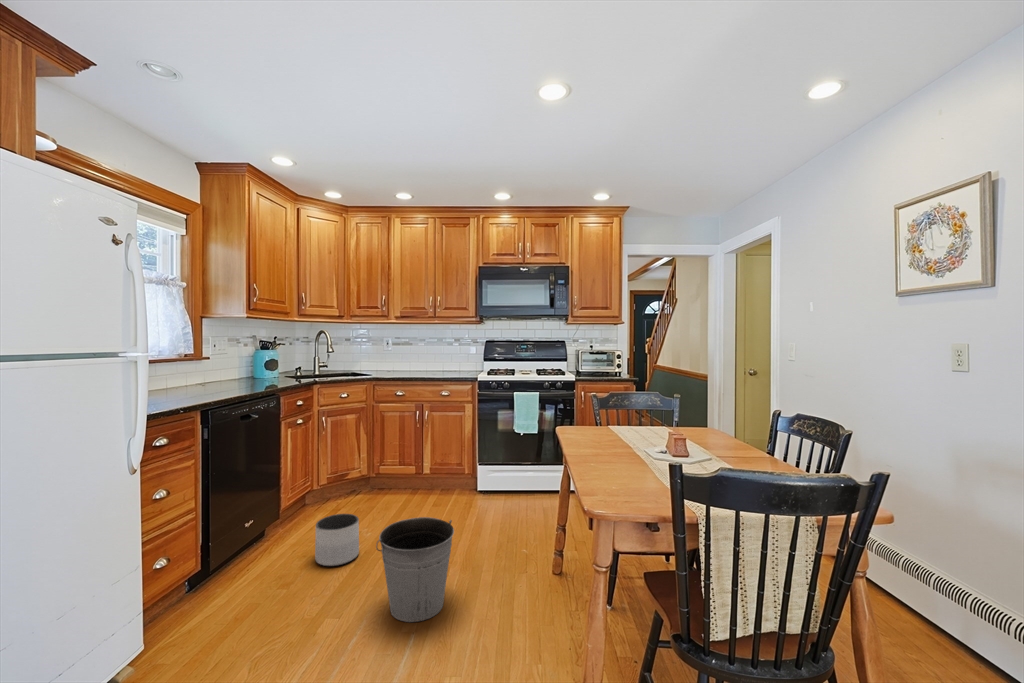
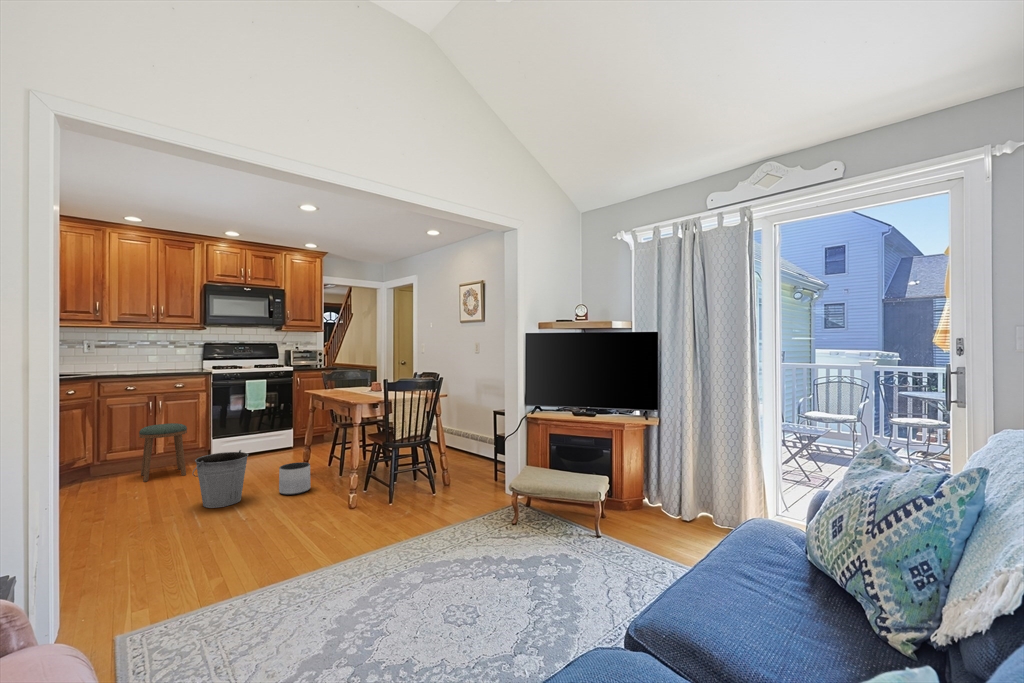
stool: none [395,440,444,512] -> present [139,423,187,482]
planter: present [315,514,359,566] -> present [279,462,311,495]

